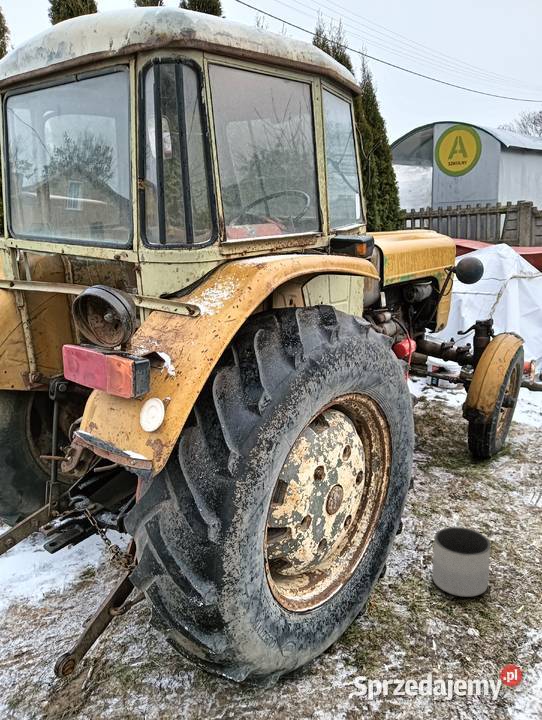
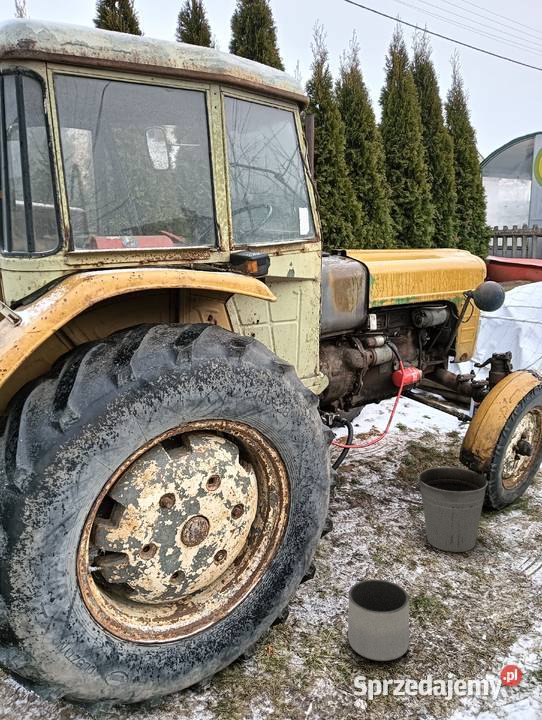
bucket: none [435,422,501,497] -> present [416,467,488,552]

